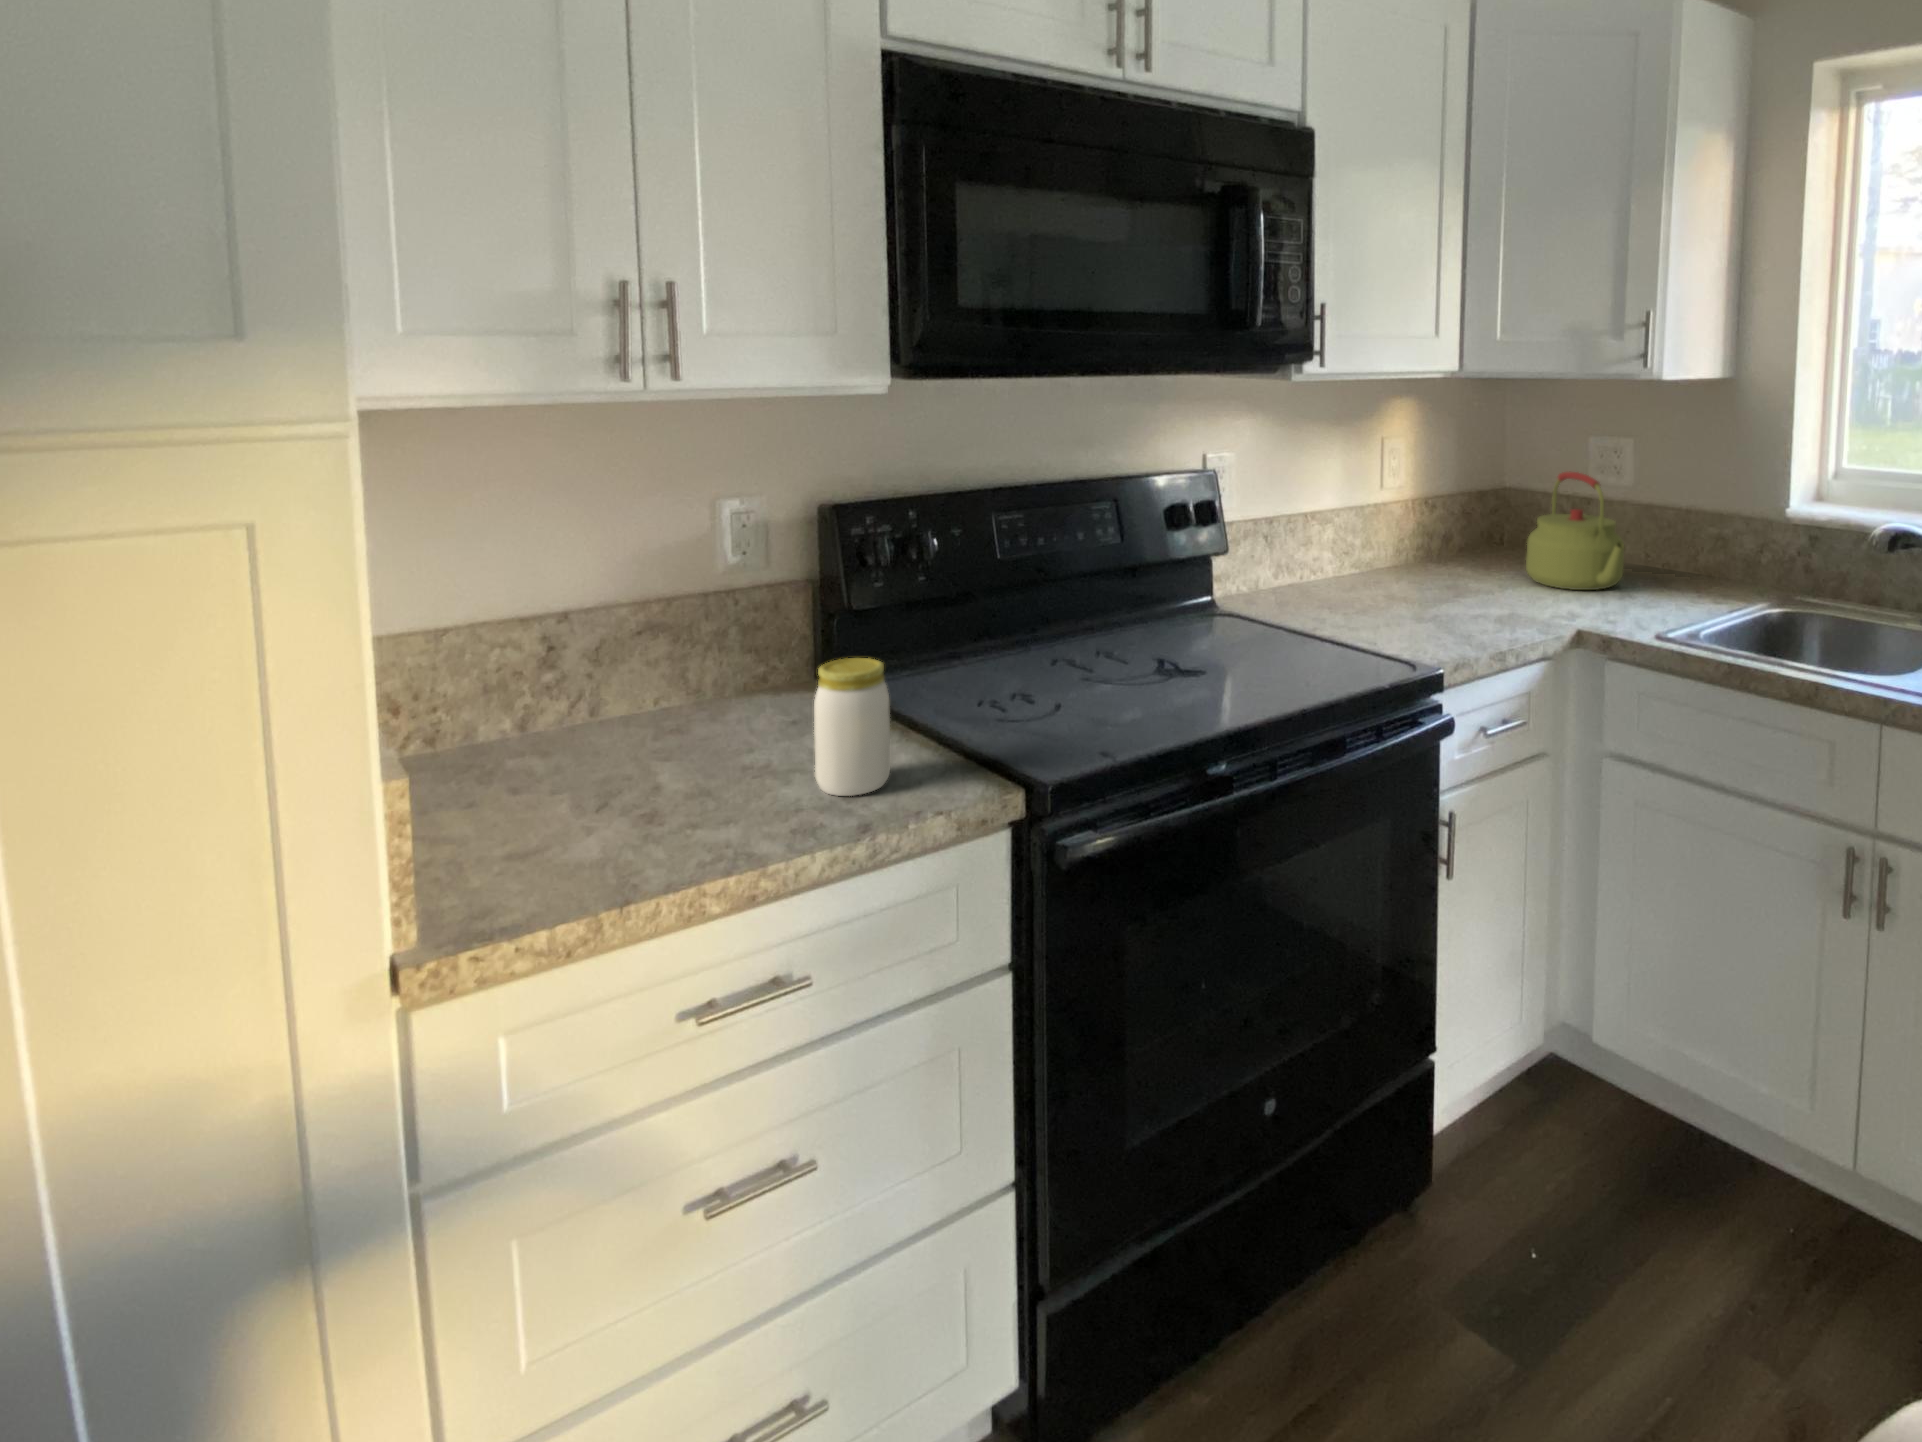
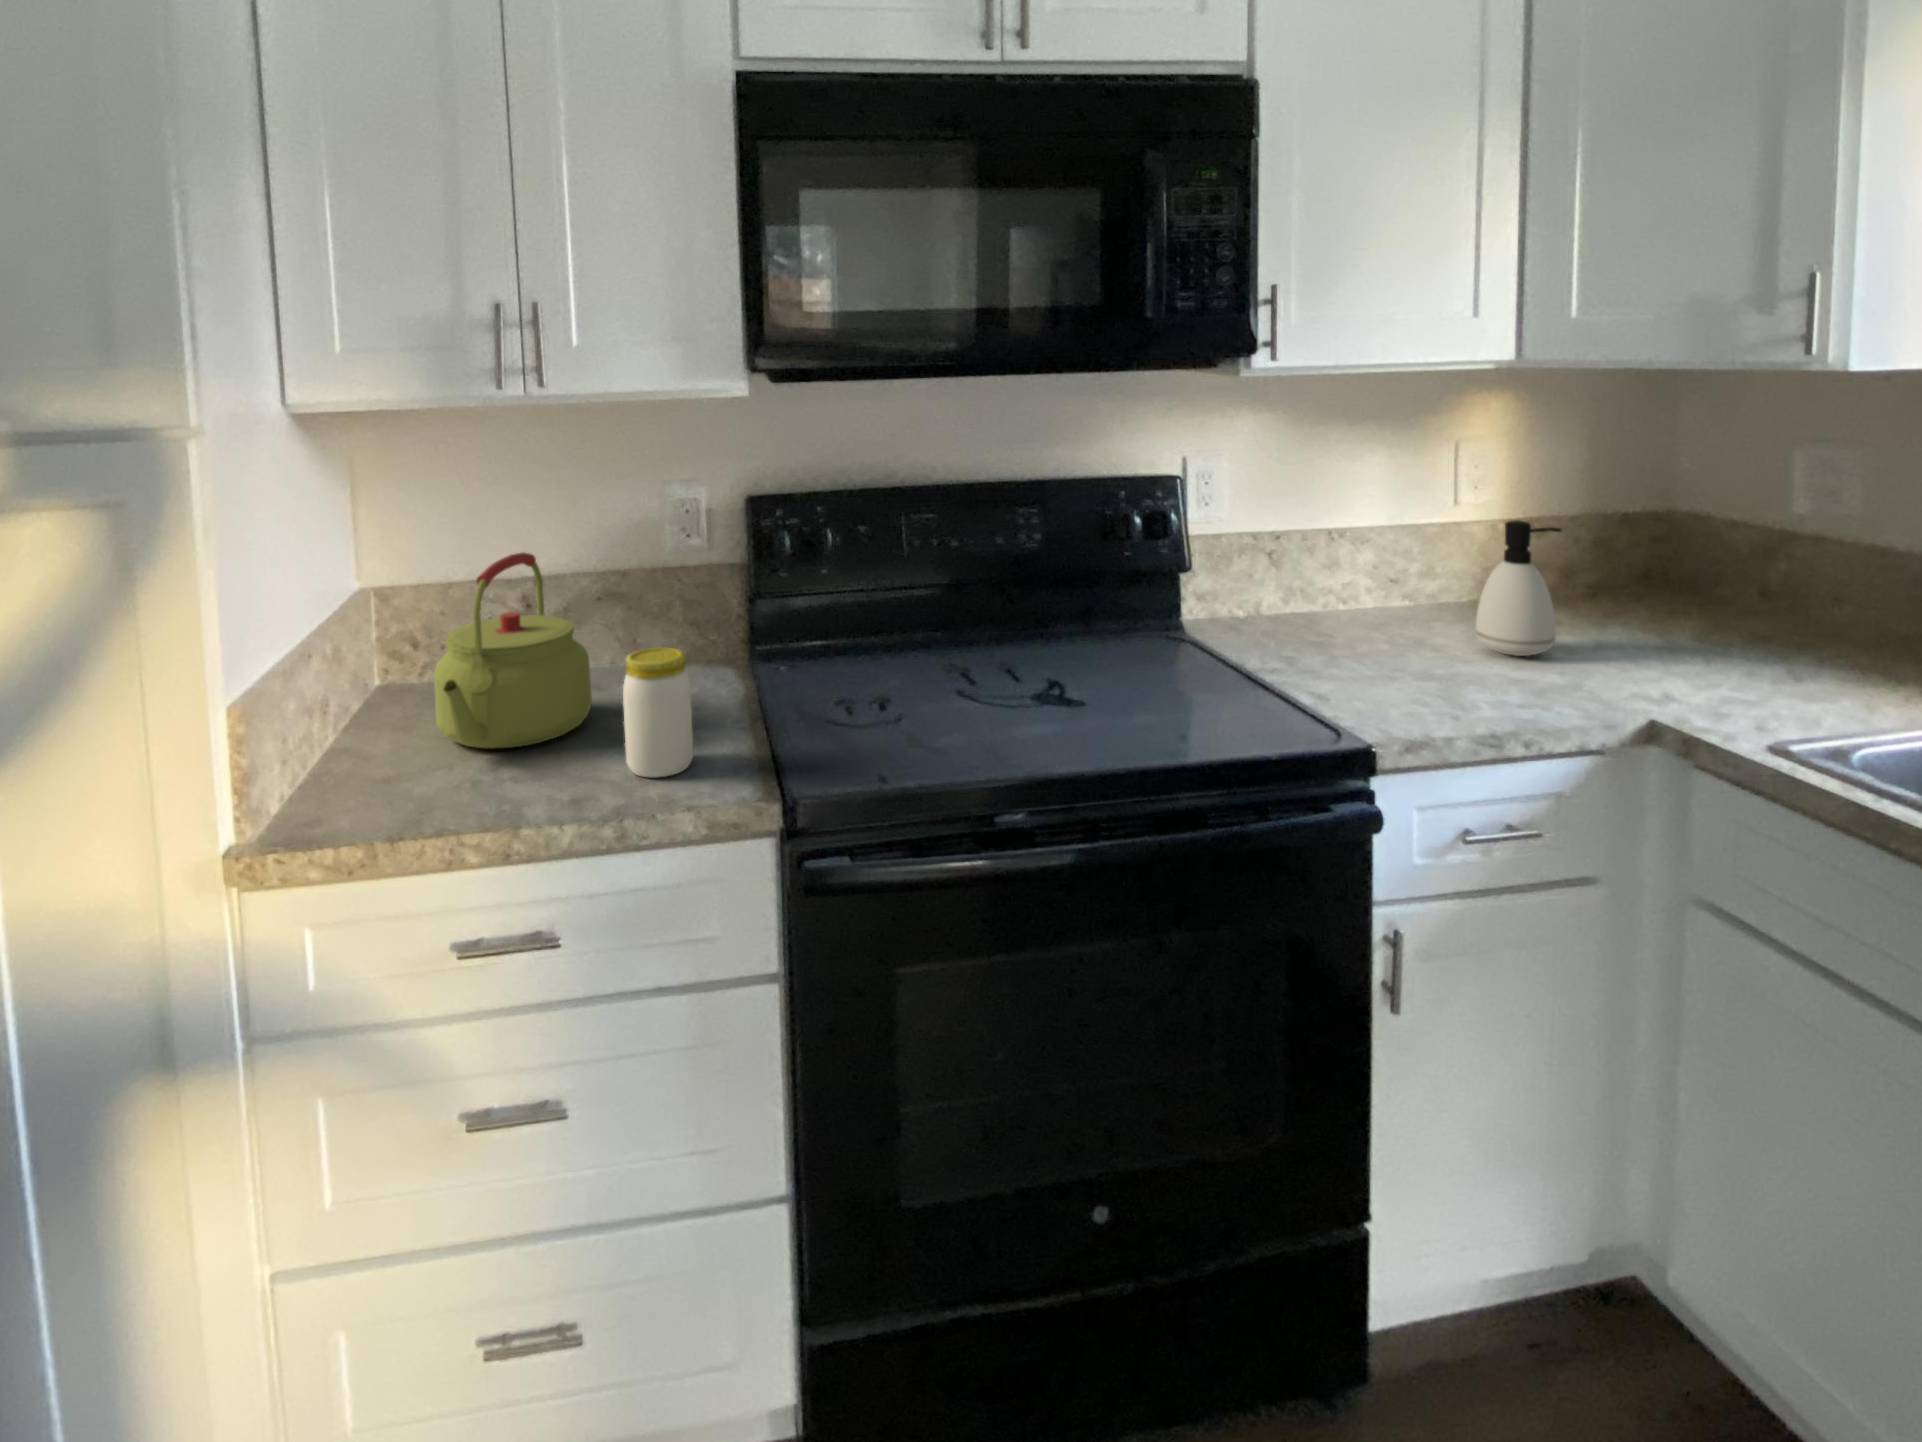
kettle: present [1526,472,1624,590] -> present [434,553,592,748]
soap dispenser: none [1432,495,1492,602] -> present [1475,520,1561,656]

